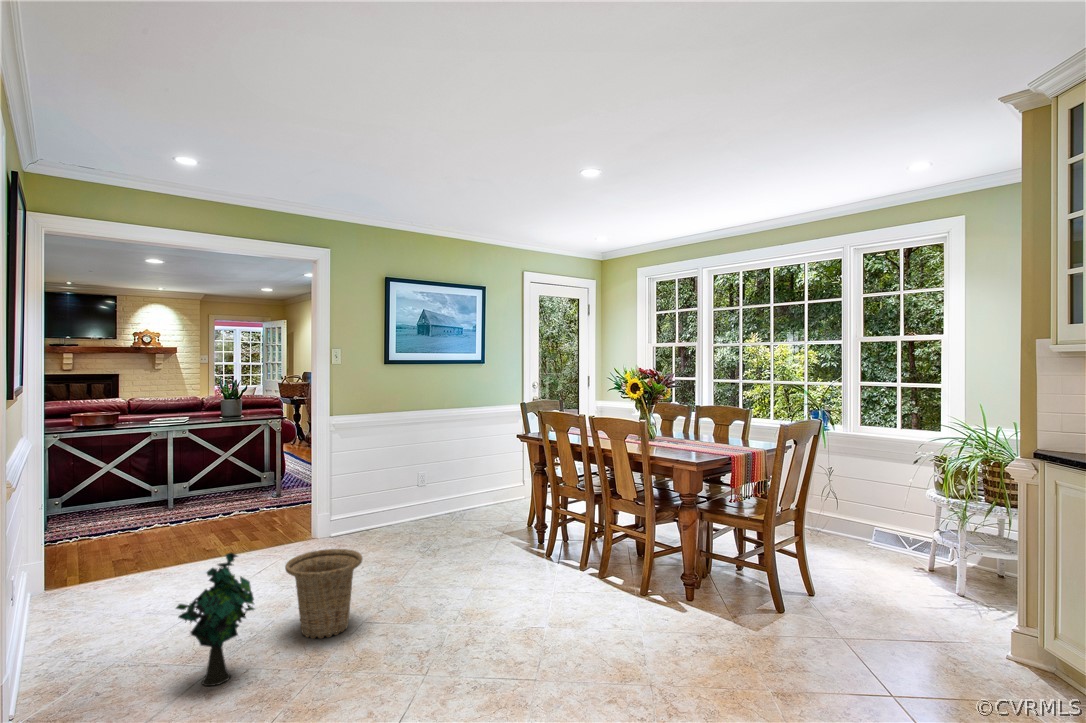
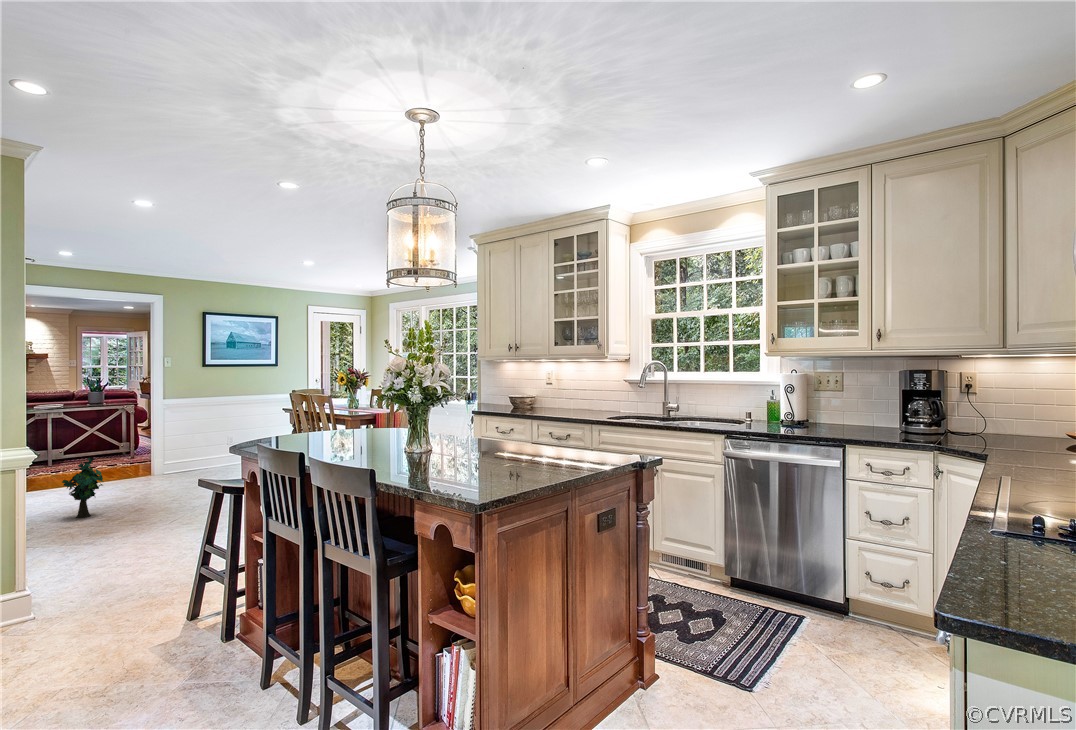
basket: present [285,549,362,639] -> none [122,464,167,505]

